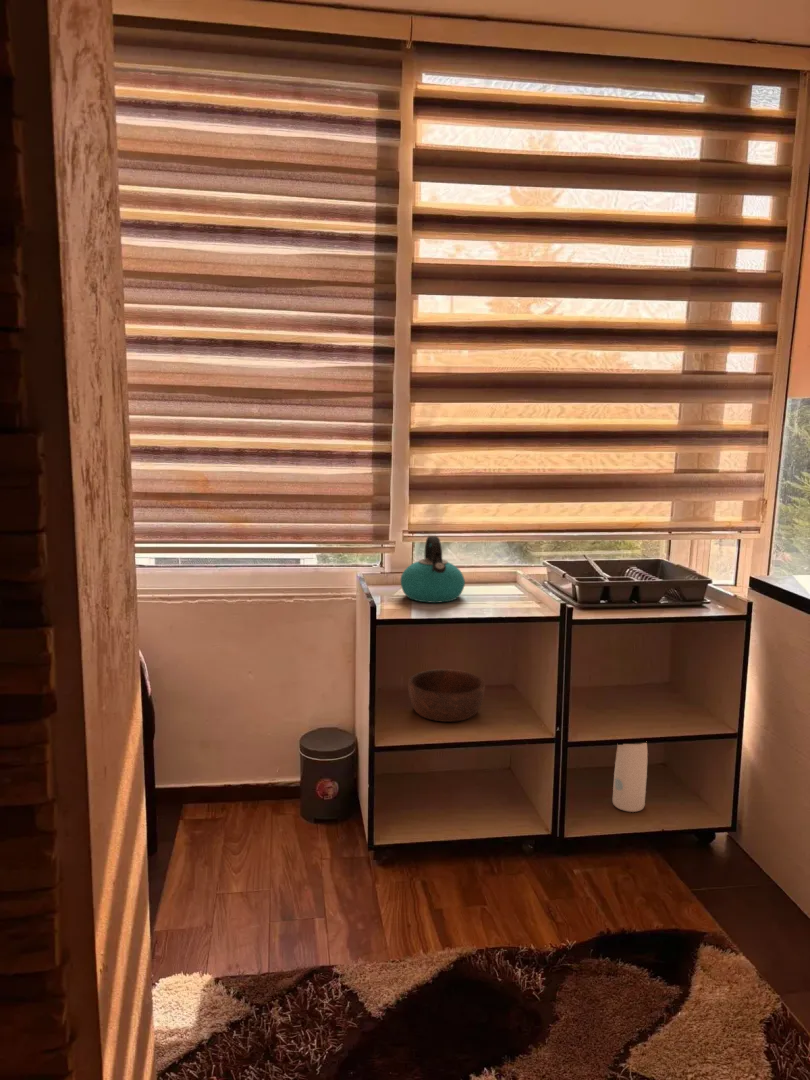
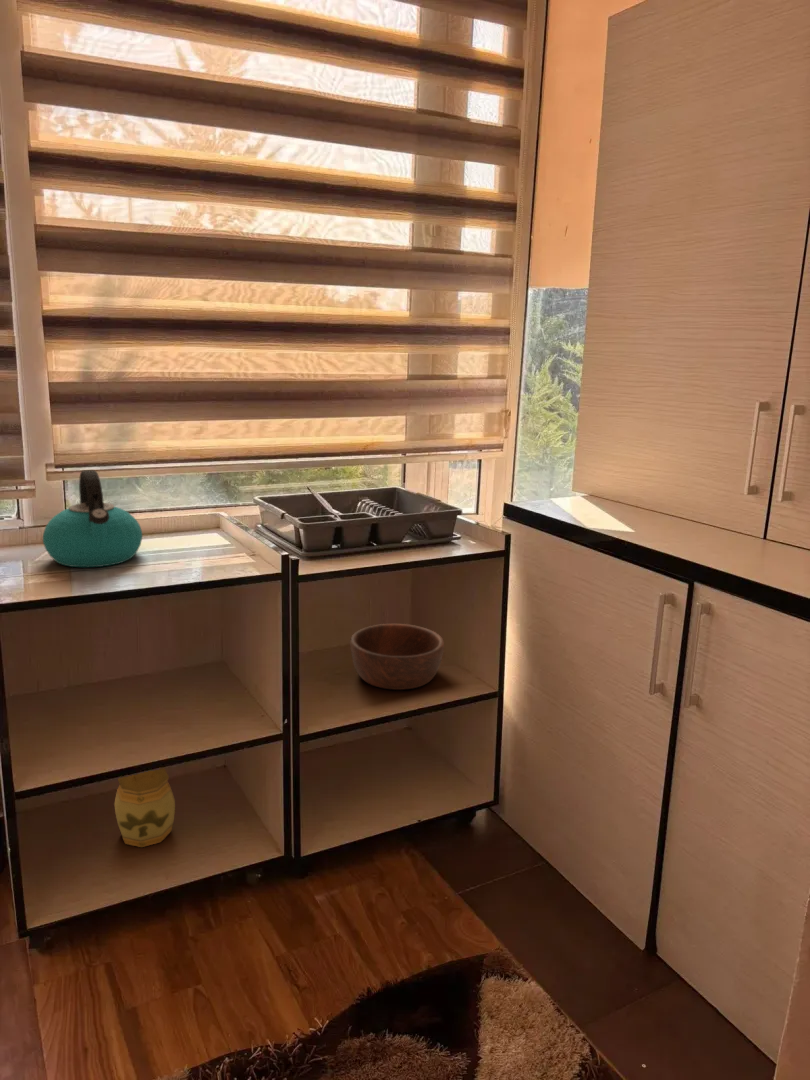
wooden bowl: present [408,669,485,722] -> present [351,624,444,690]
thermos bottle: present [613,743,648,812] -> none [351,694,396,802]
jar: none [431,751,473,810] -> present [114,769,175,847]

